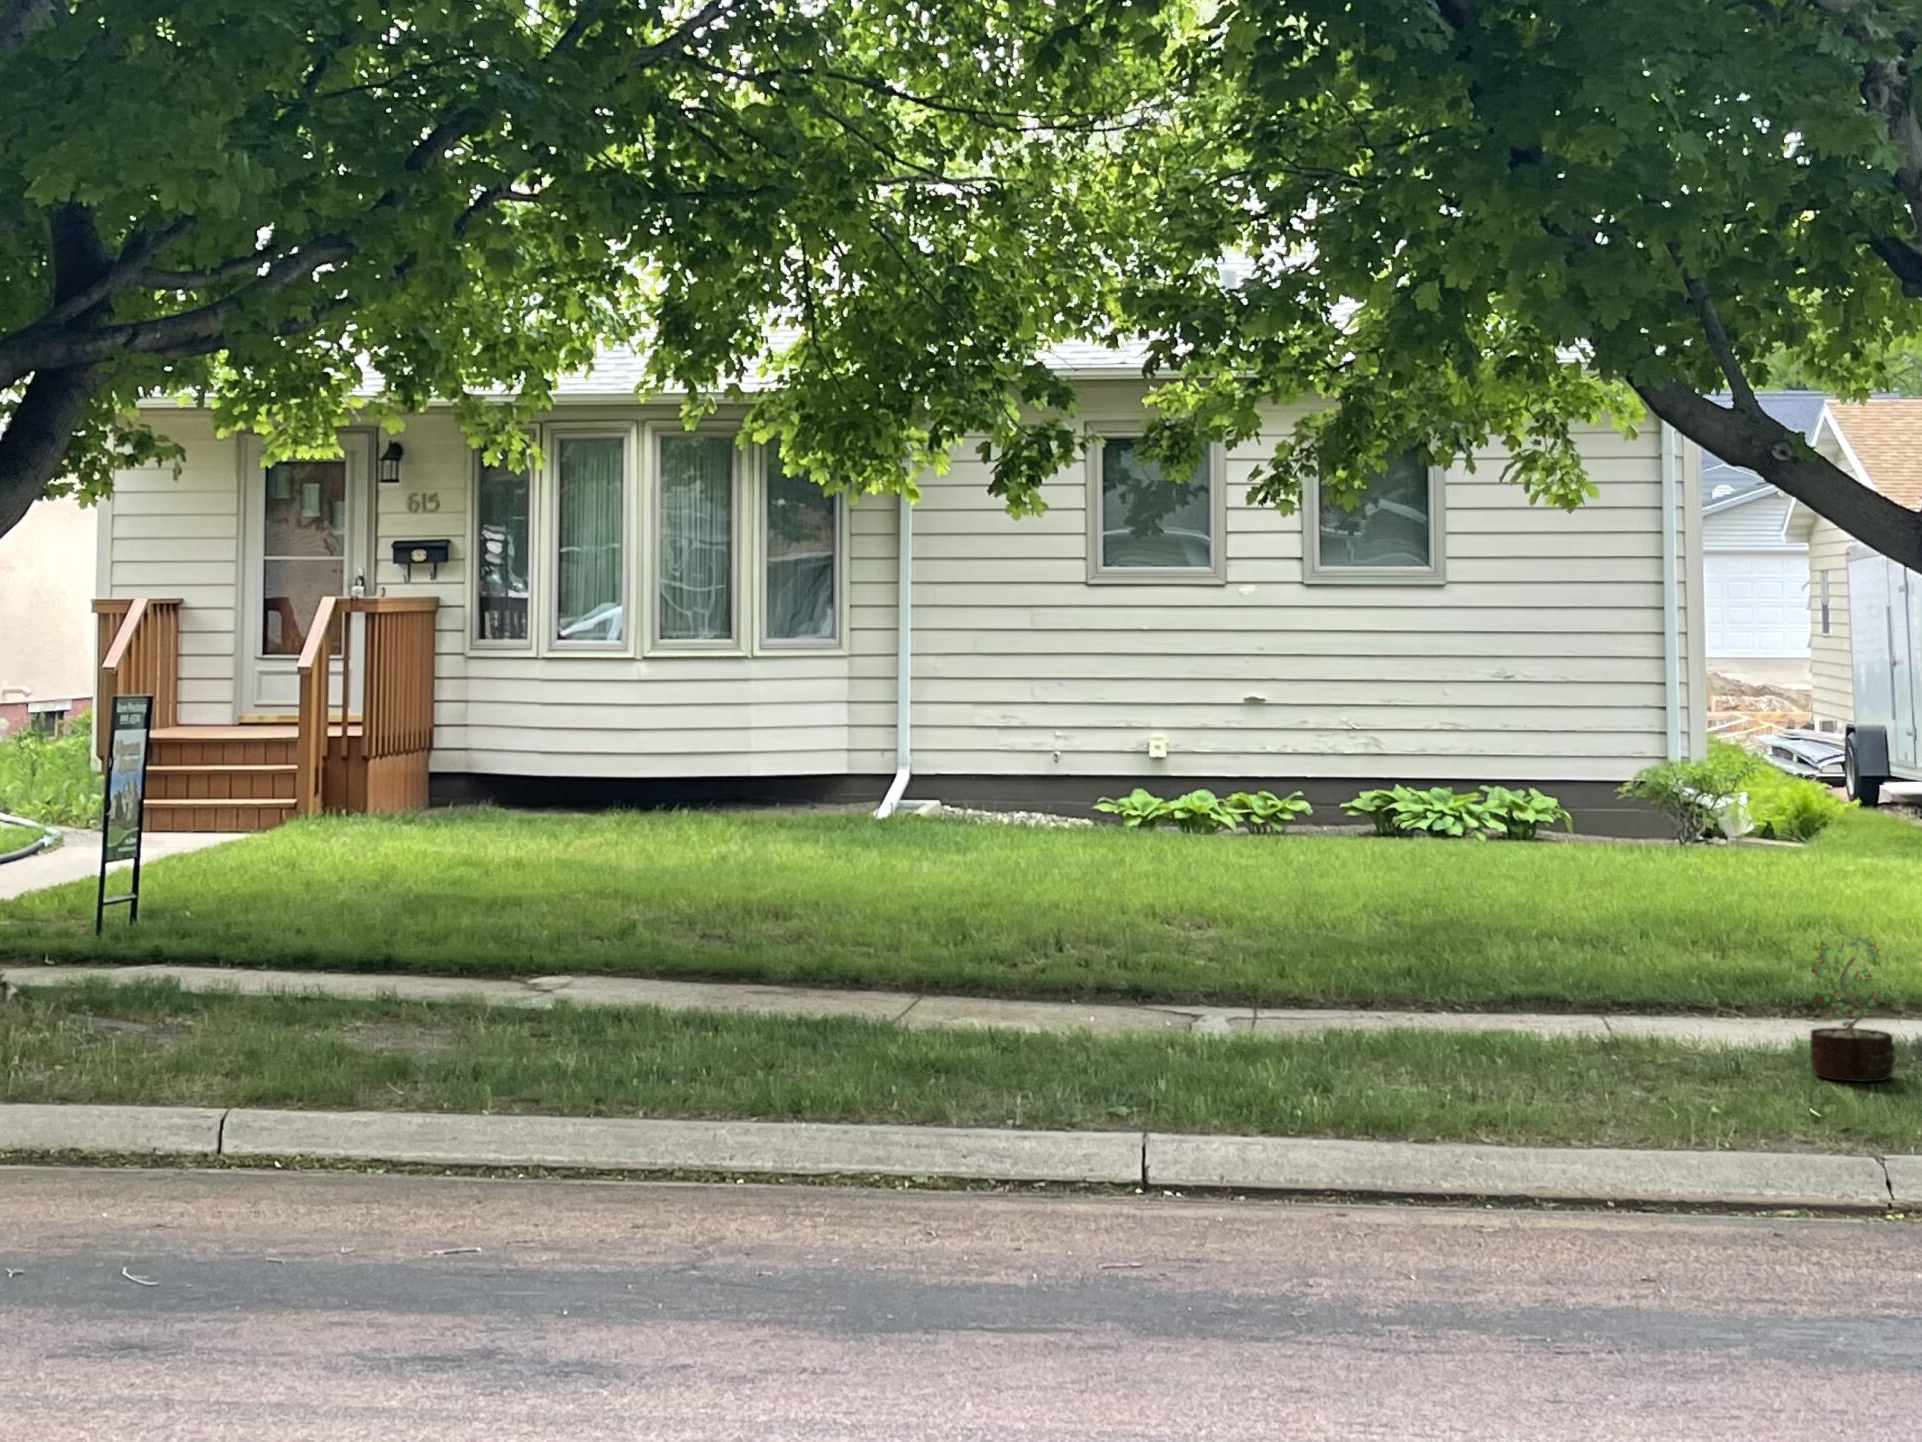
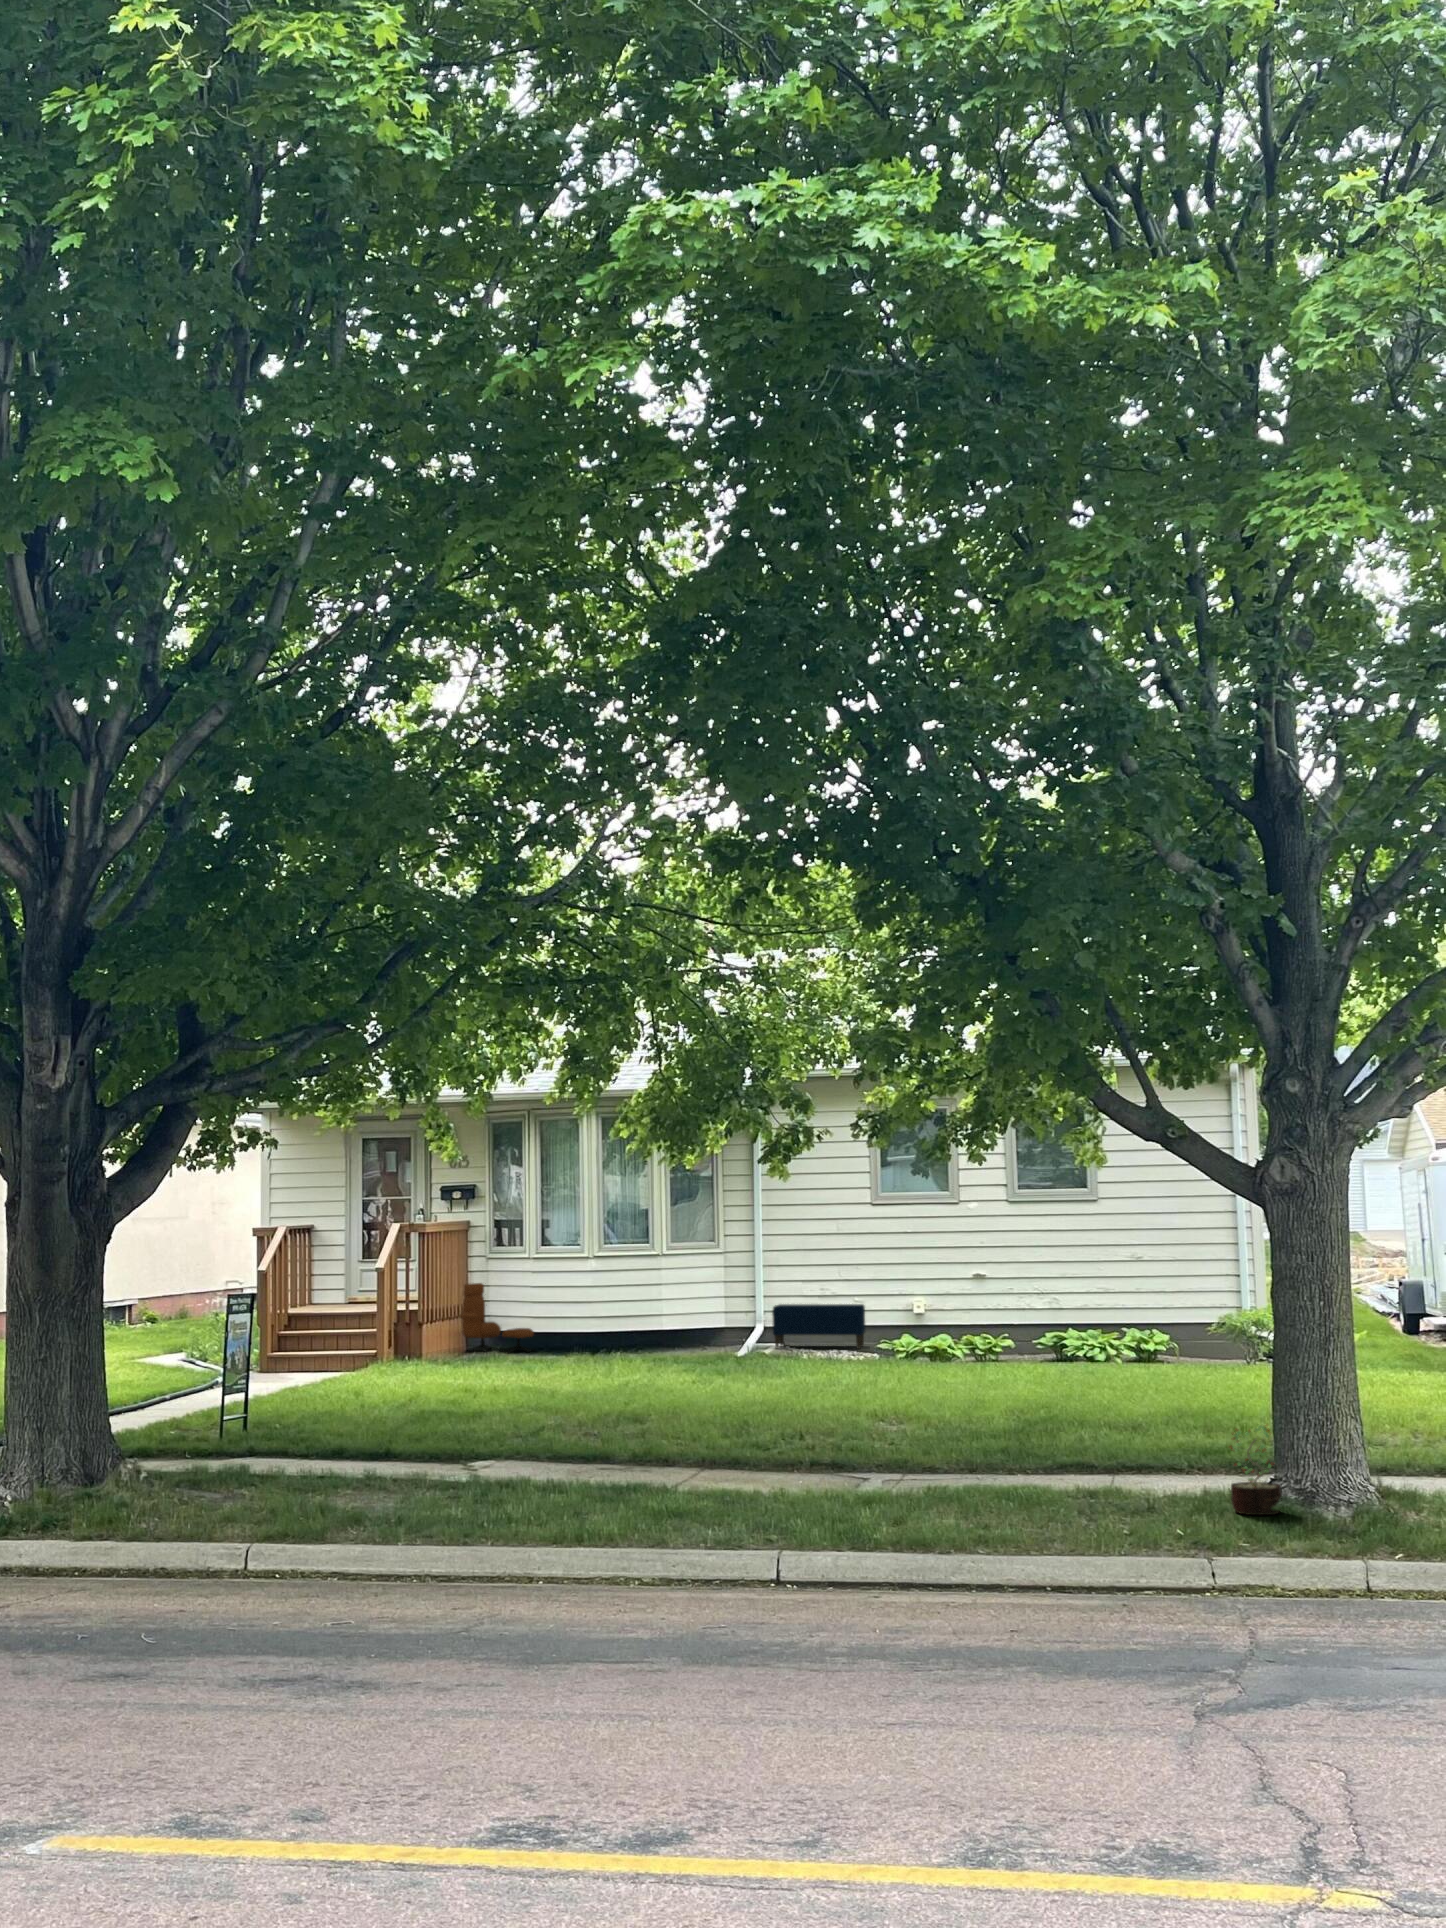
lounge chair: none [426,696,547,807] -> present [461,1283,533,1352]
bench: none [929,739,1074,811] -> present [772,1304,865,1349]

